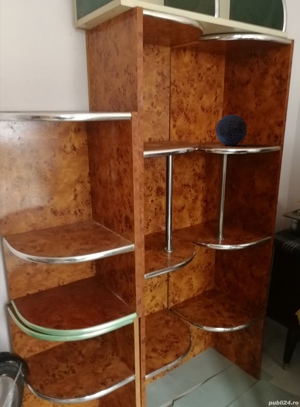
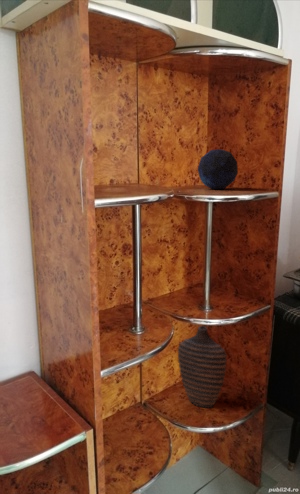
decorative vase: none [197,251,235,314] -> present [178,326,227,407]

